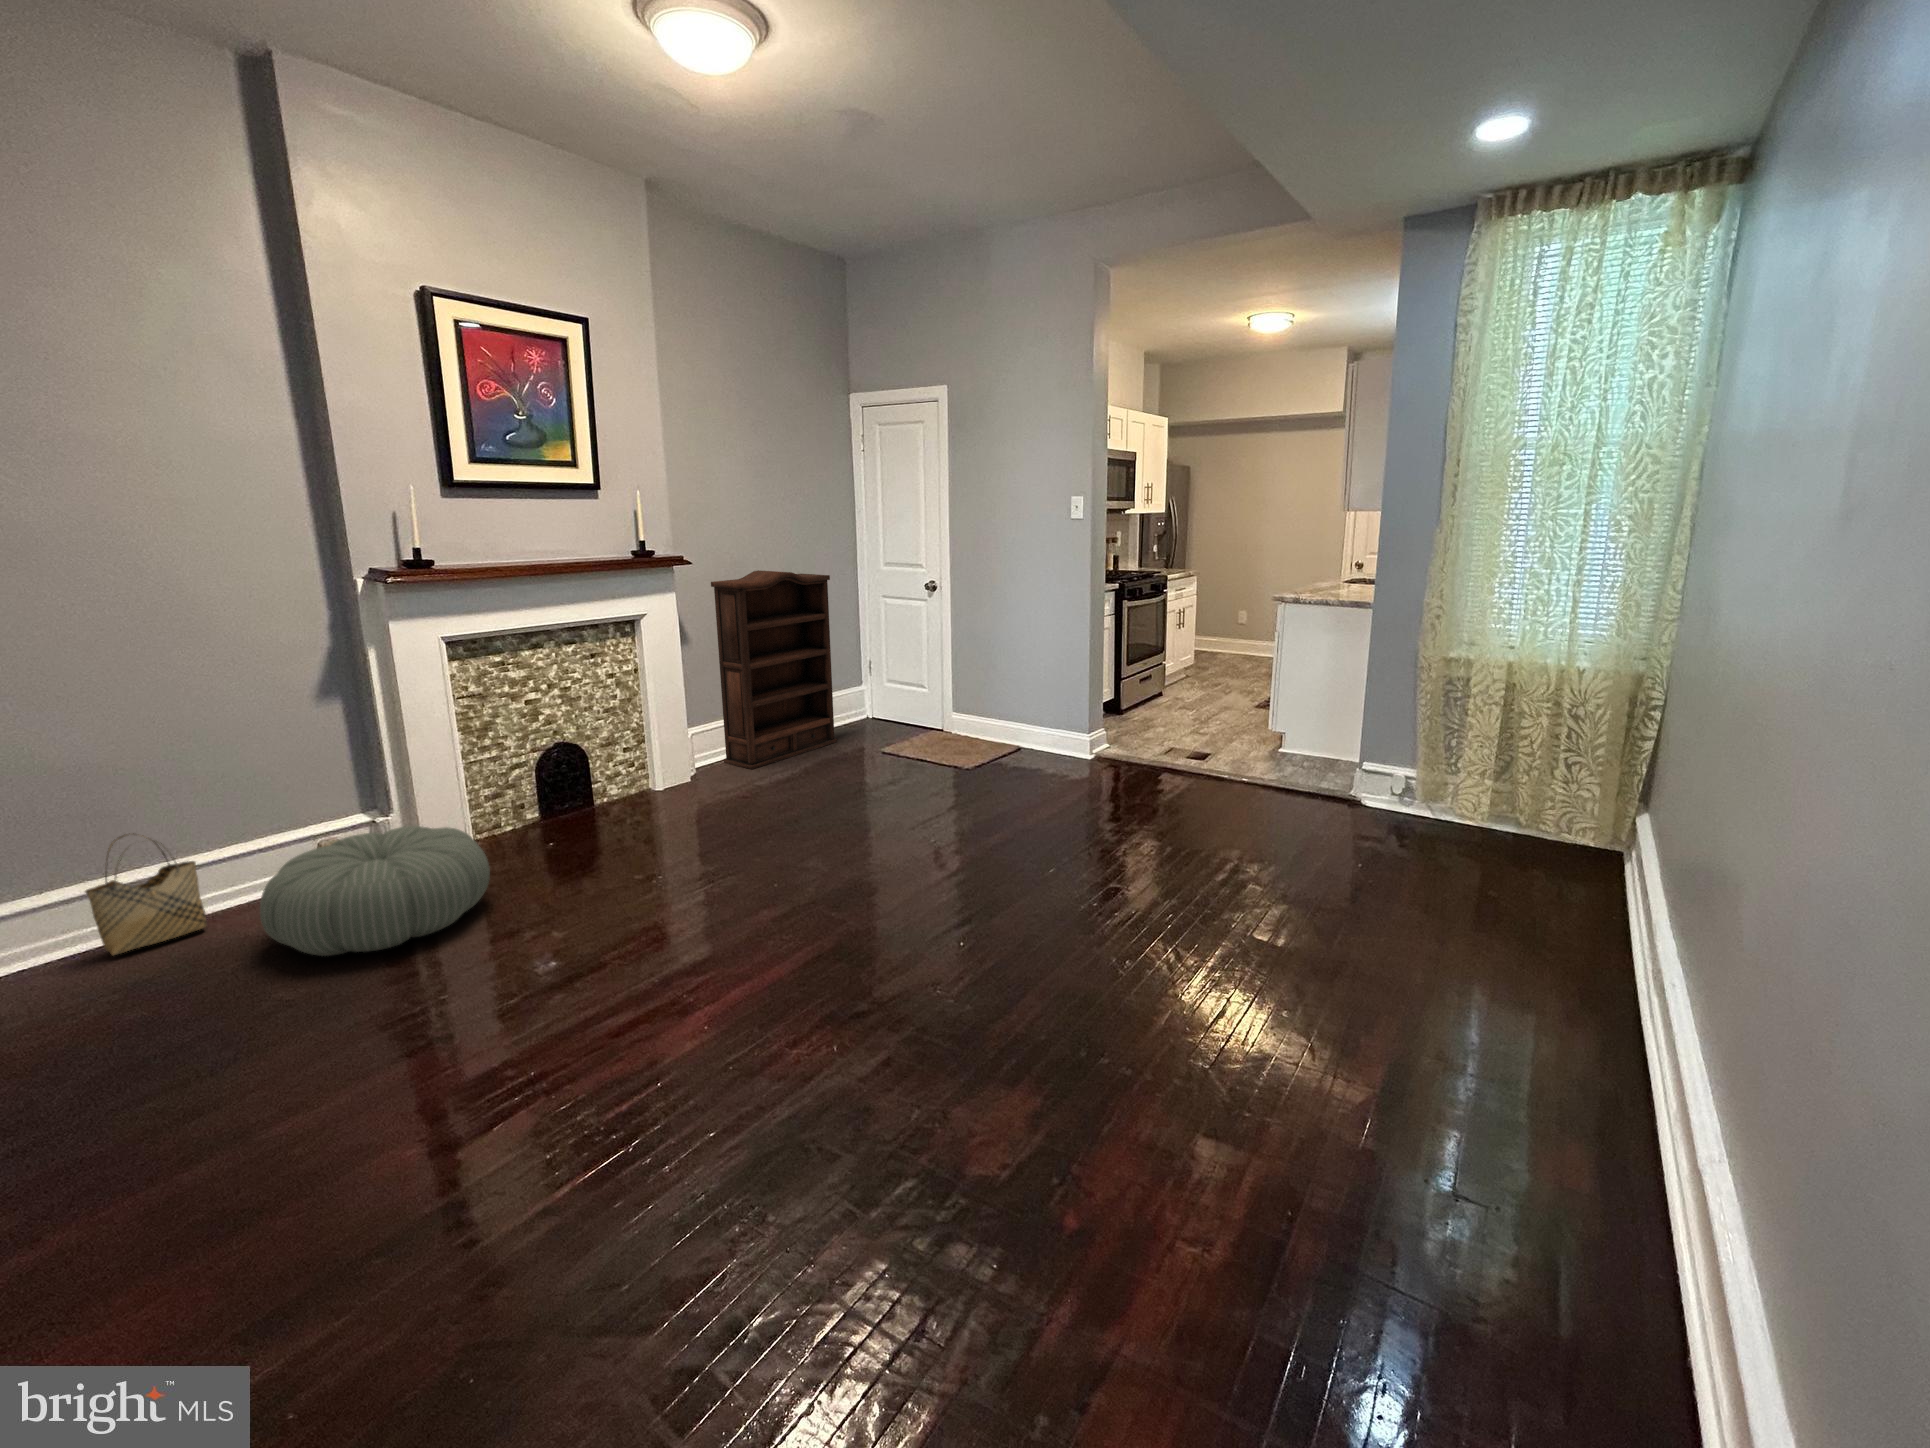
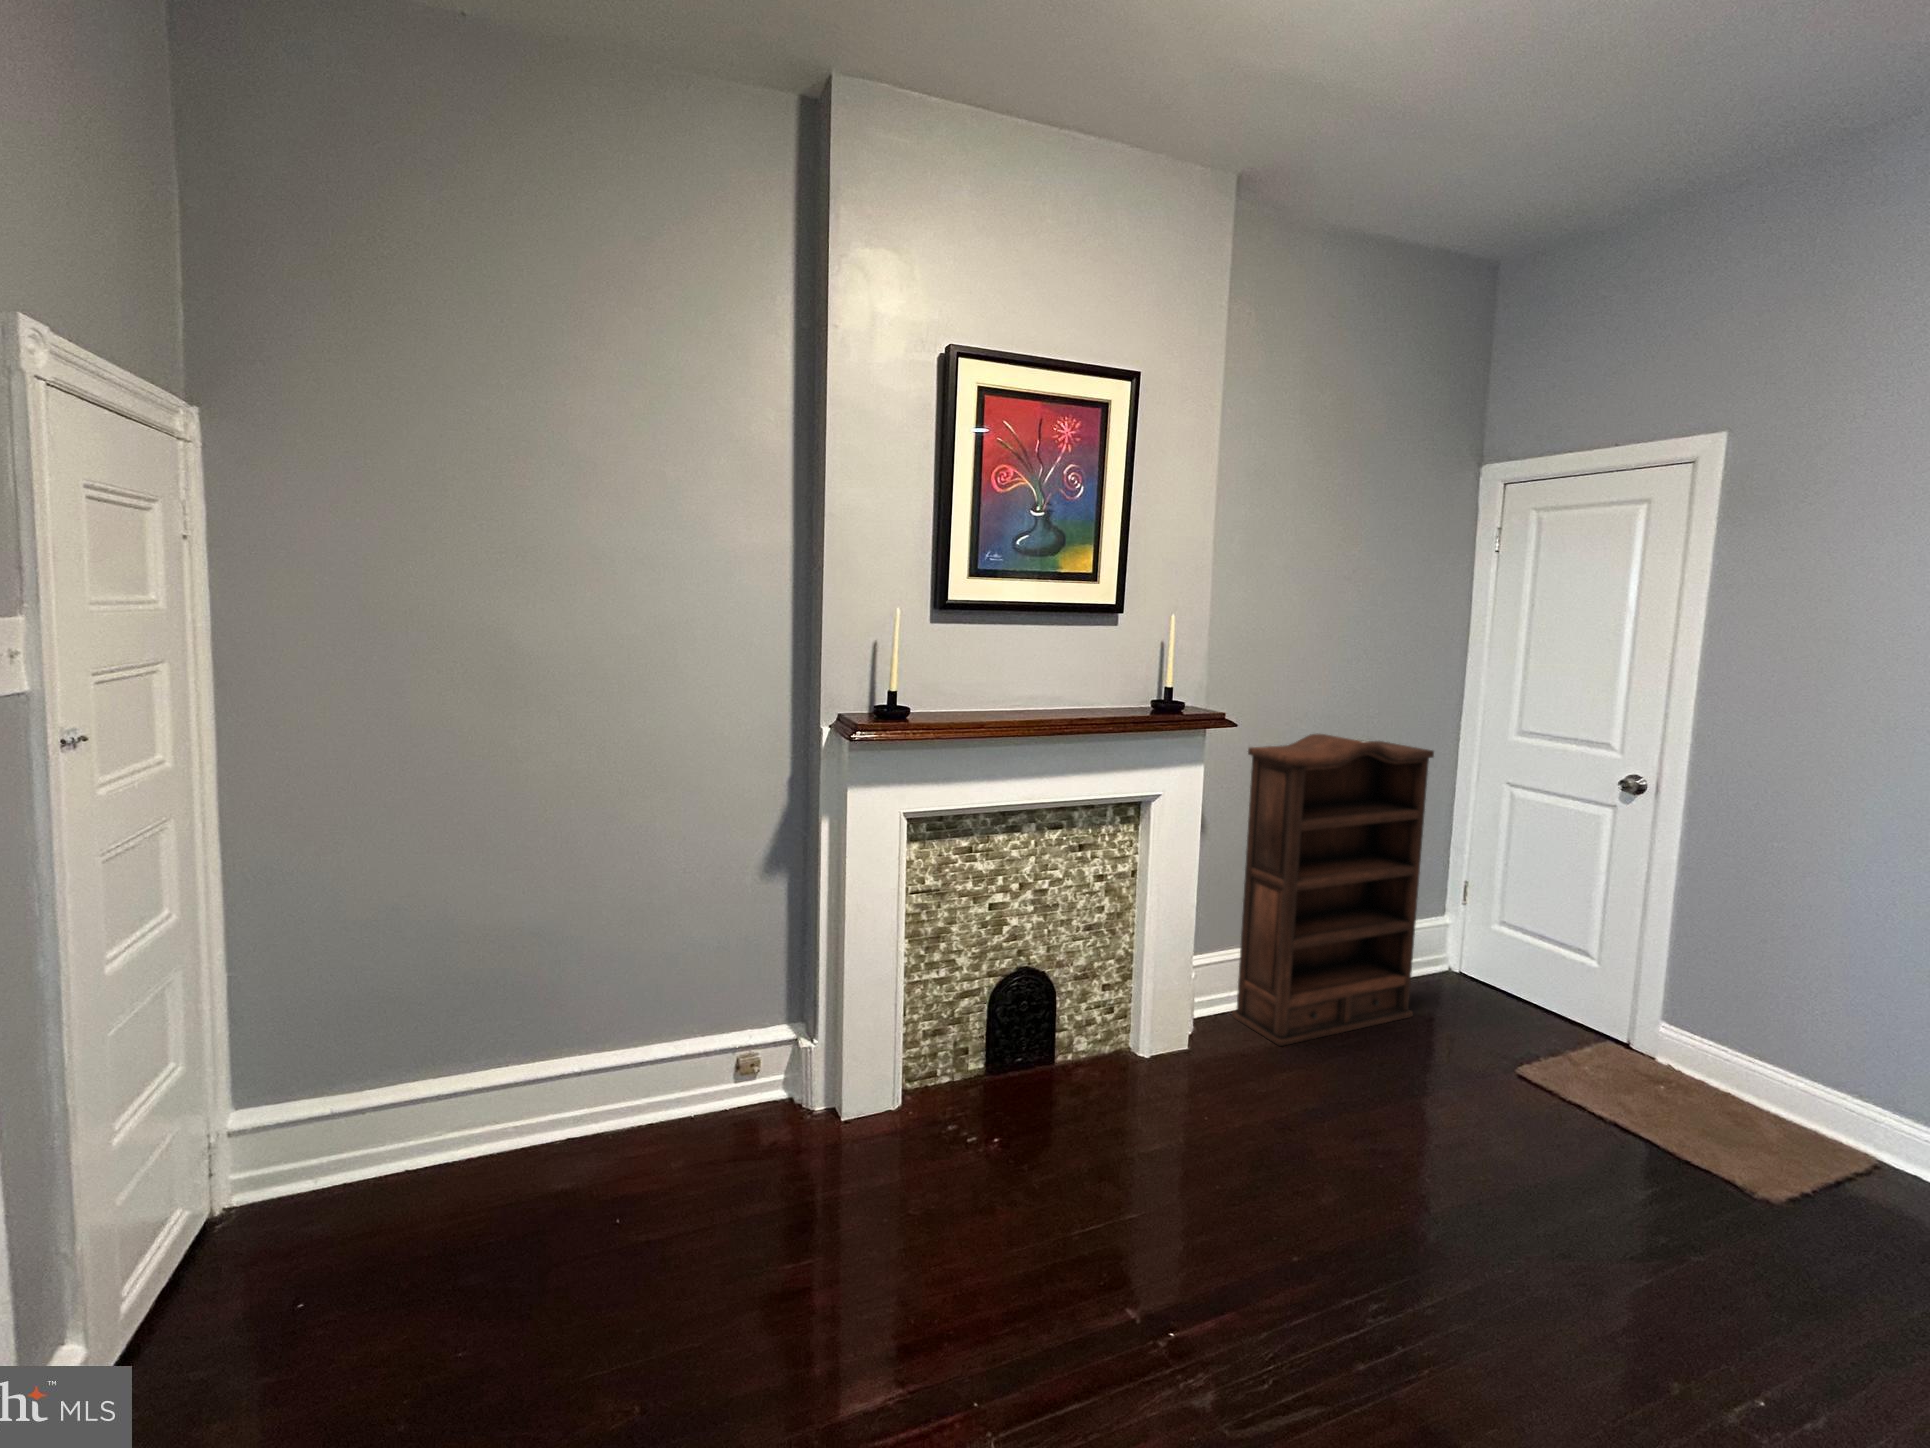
pouf: present [260,826,490,956] -> none [632,1086,911,1336]
woven basket: present [85,833,207,955] -> none [497,1021,607,1181]

